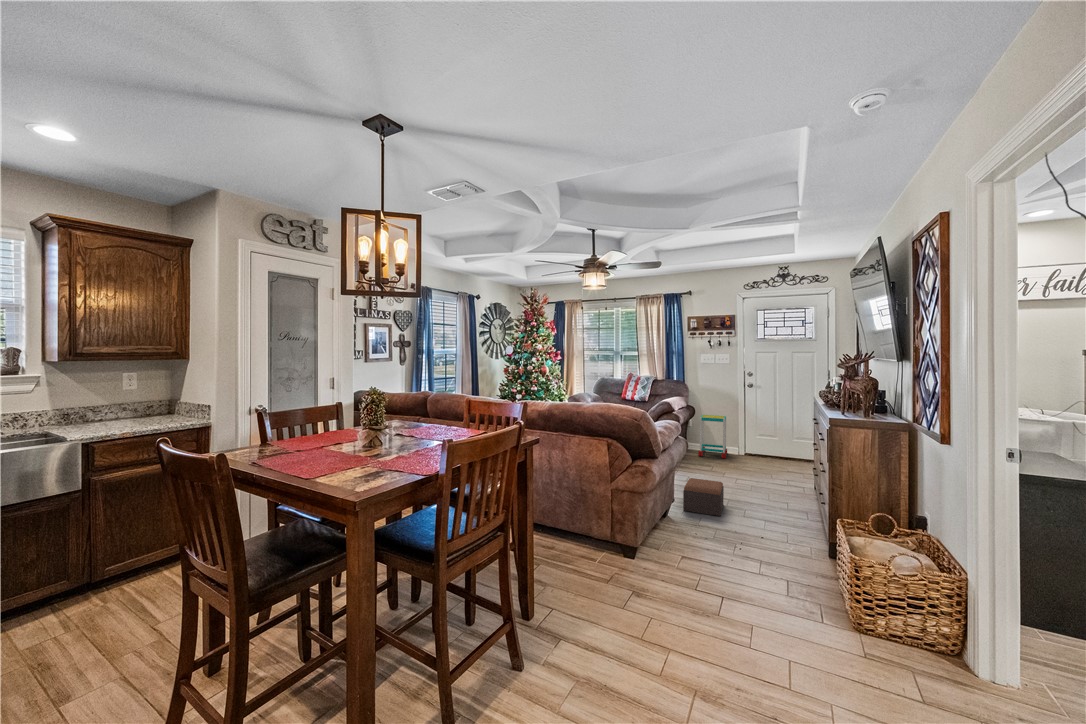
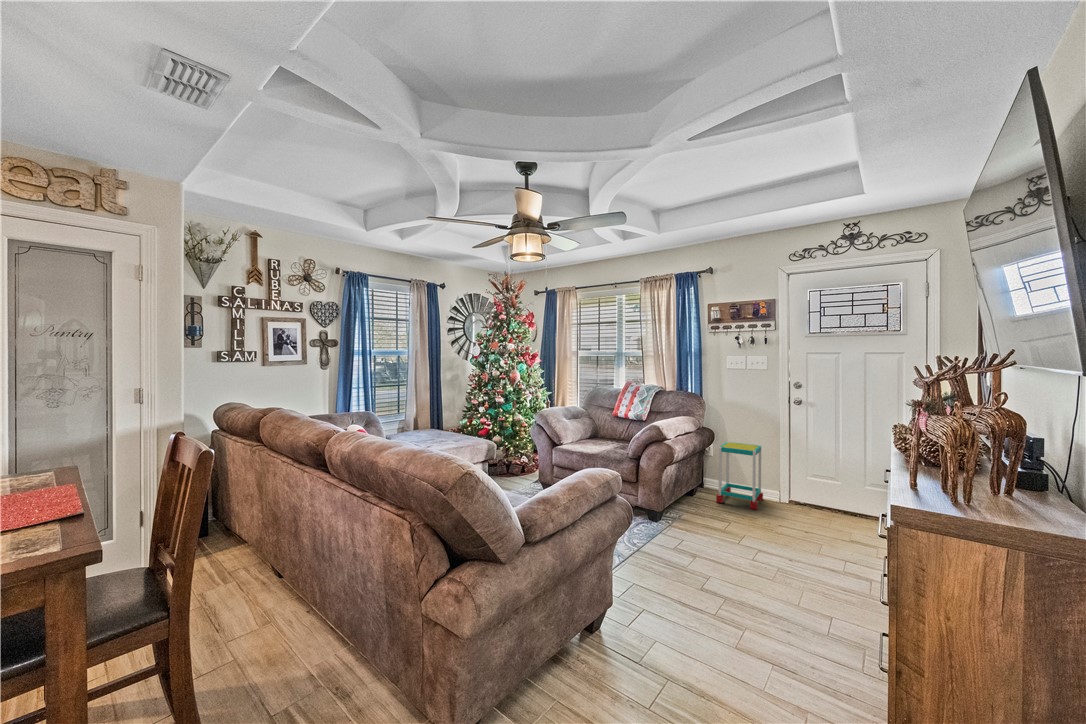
footstool: present [683,478,724,516] -> none [630,562,708,648]

